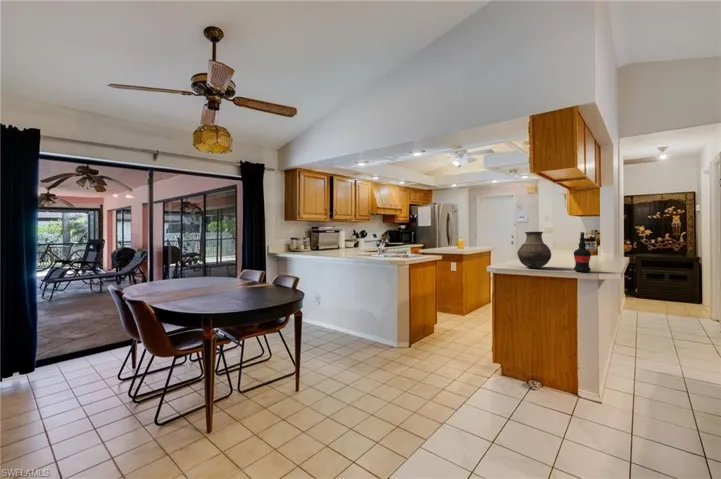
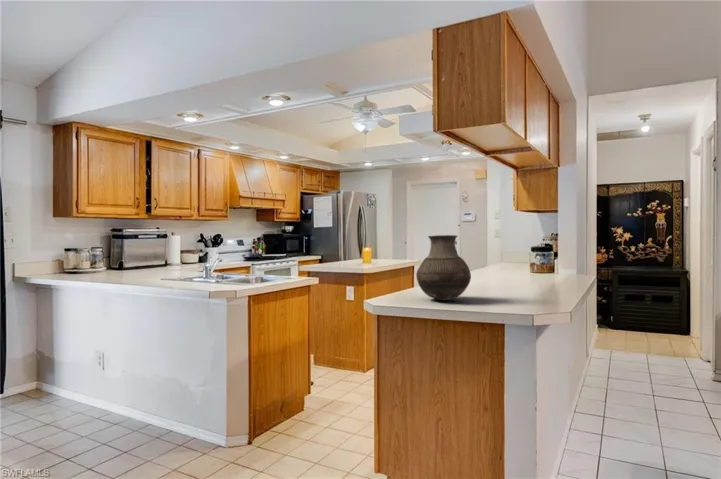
wine bottle: present [574,232,591,272] -> none [504,236,531,307]

